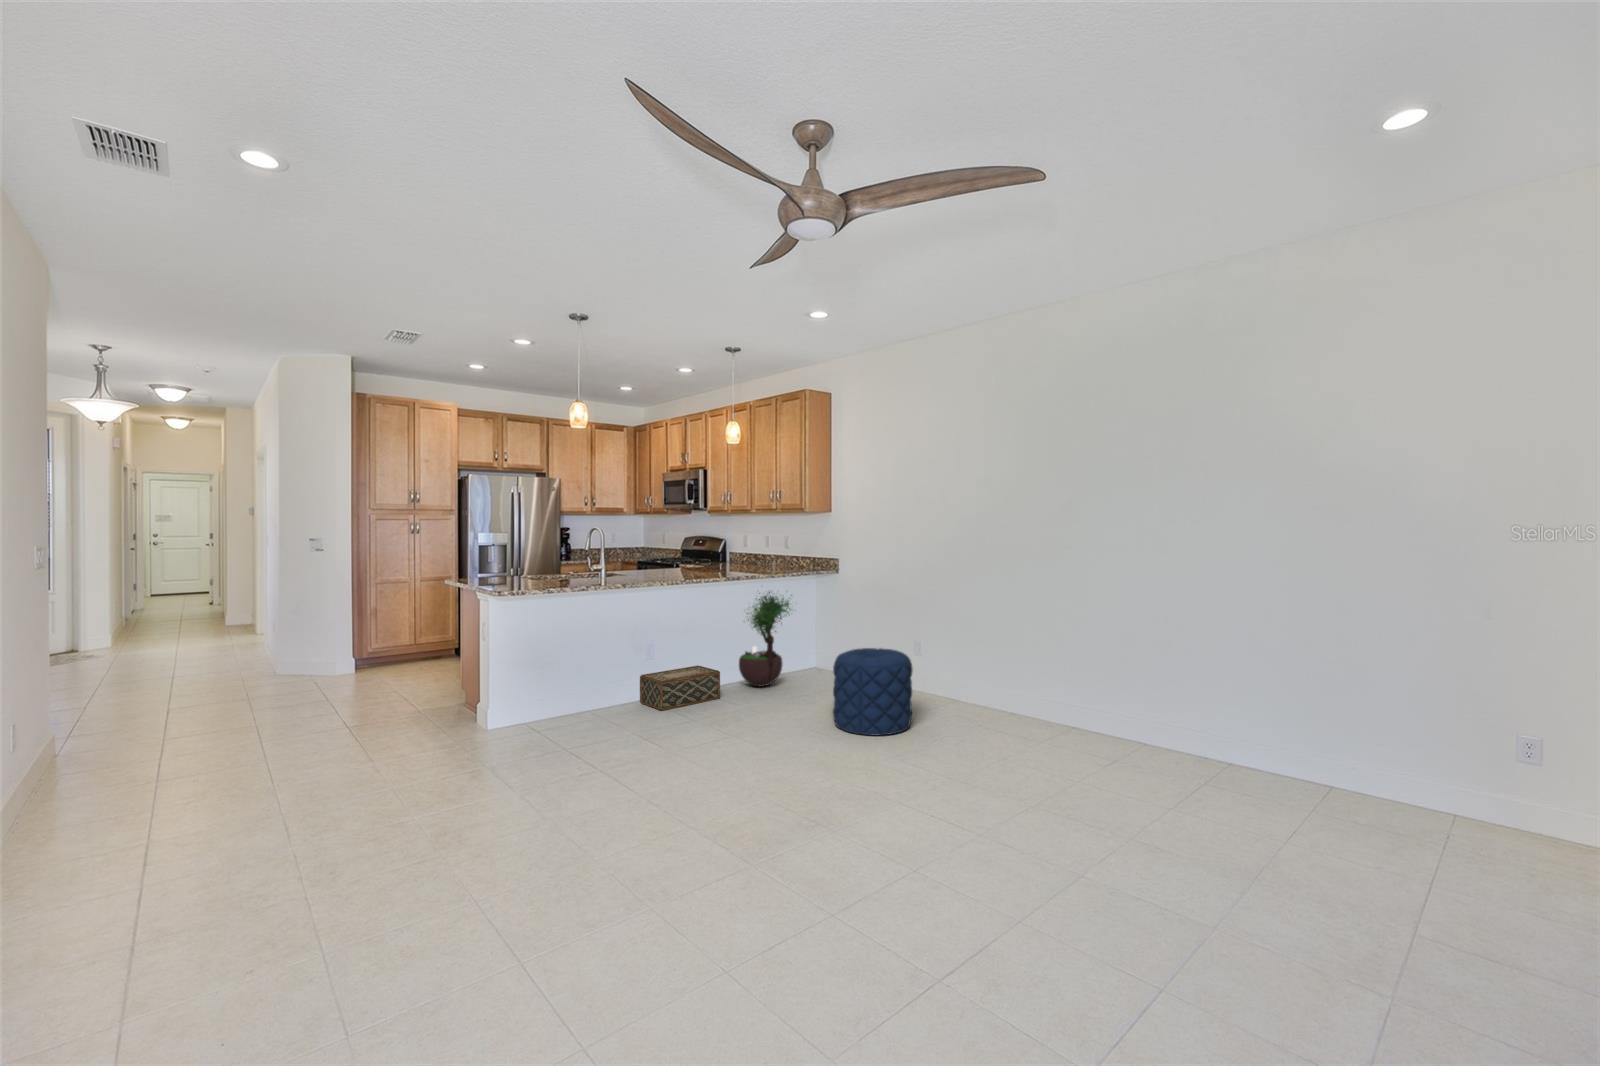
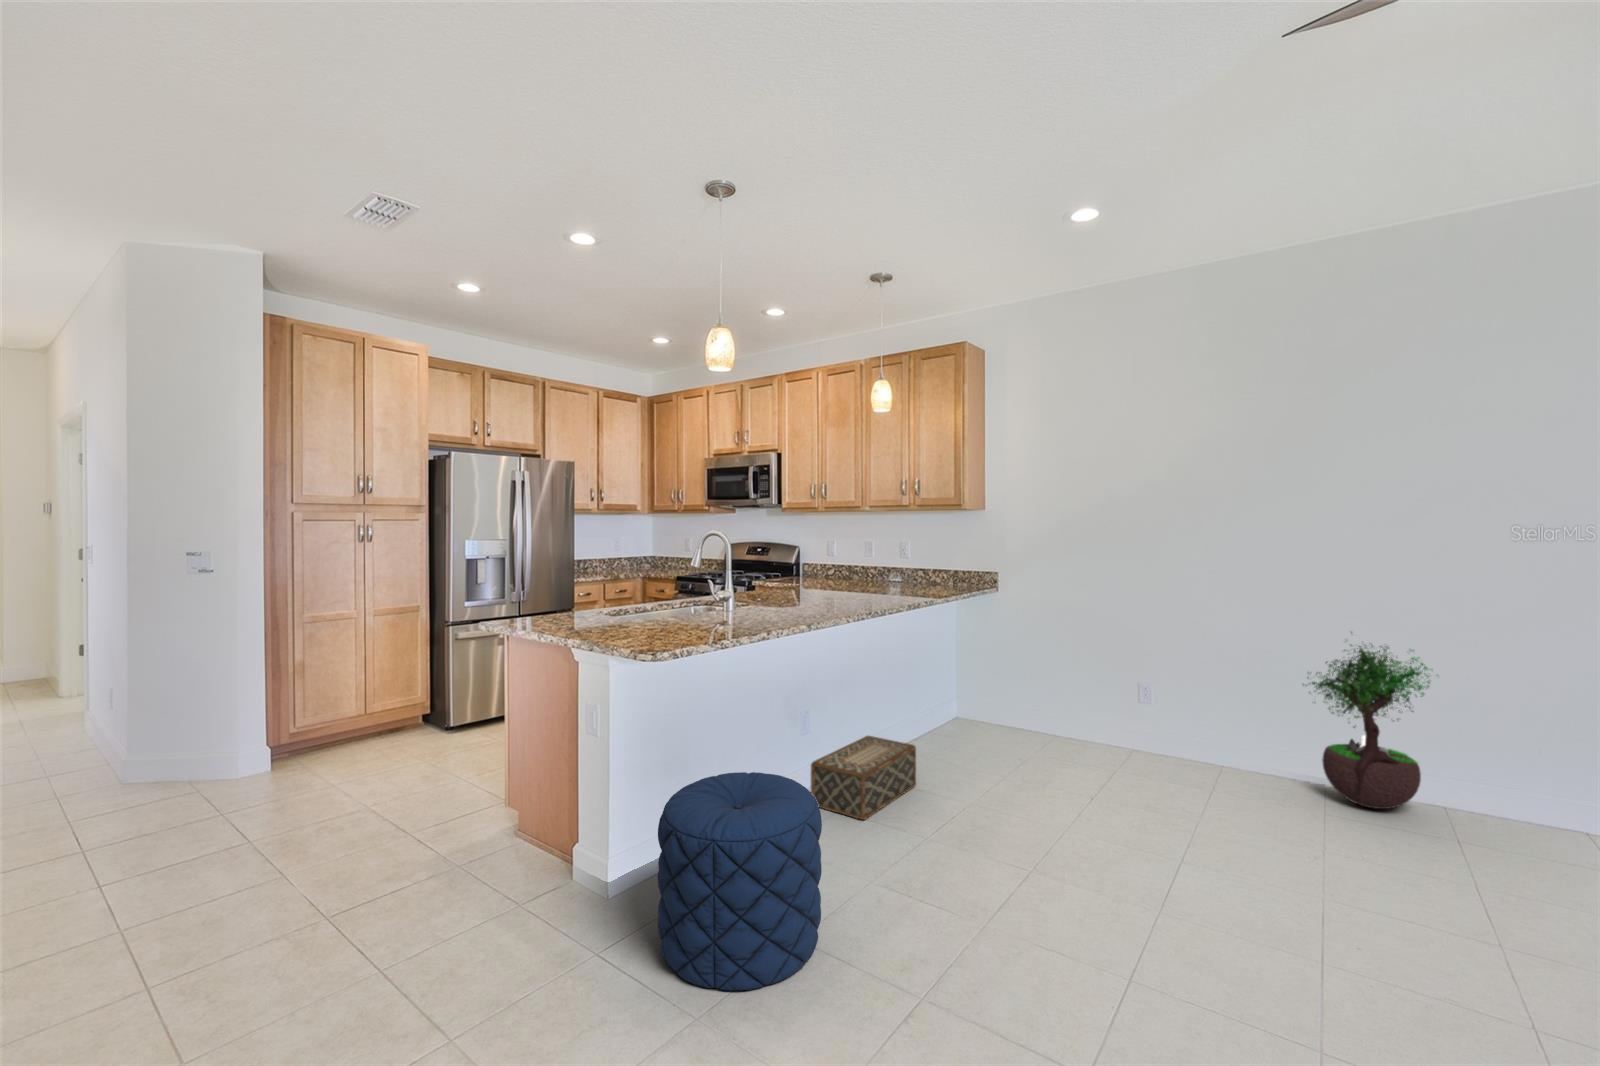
potted tree: present [739,592,792,686] -> present [1303,632,1430,809]
pouf: present [833,648,913,735] -> present [658,772,822,991]

